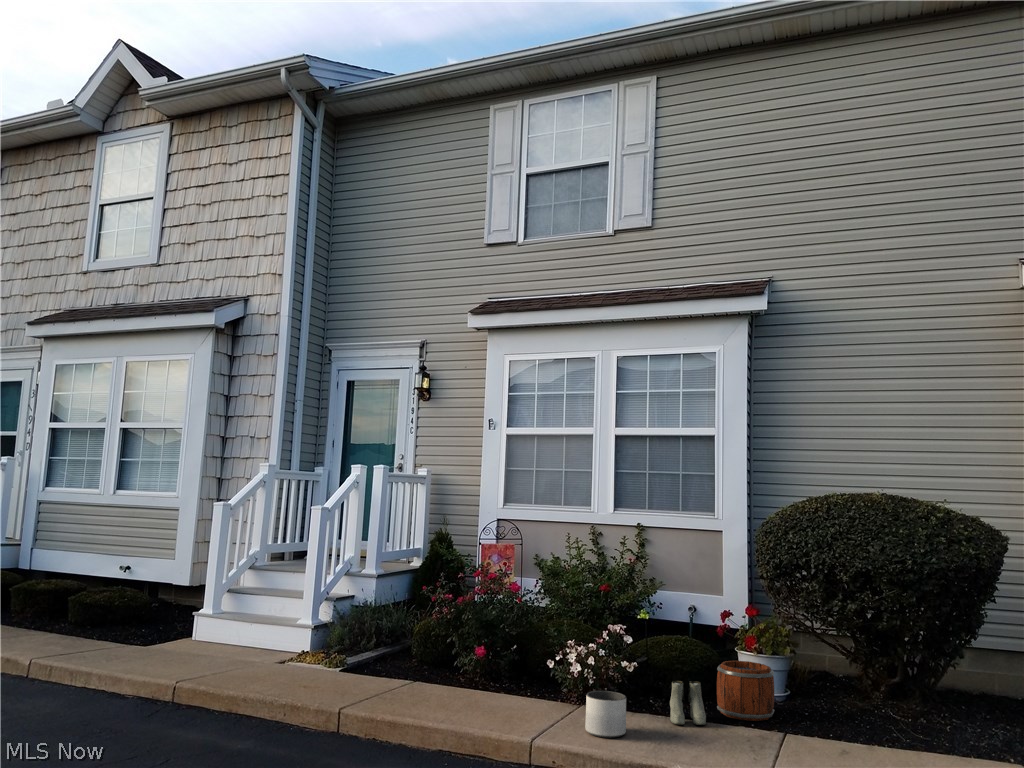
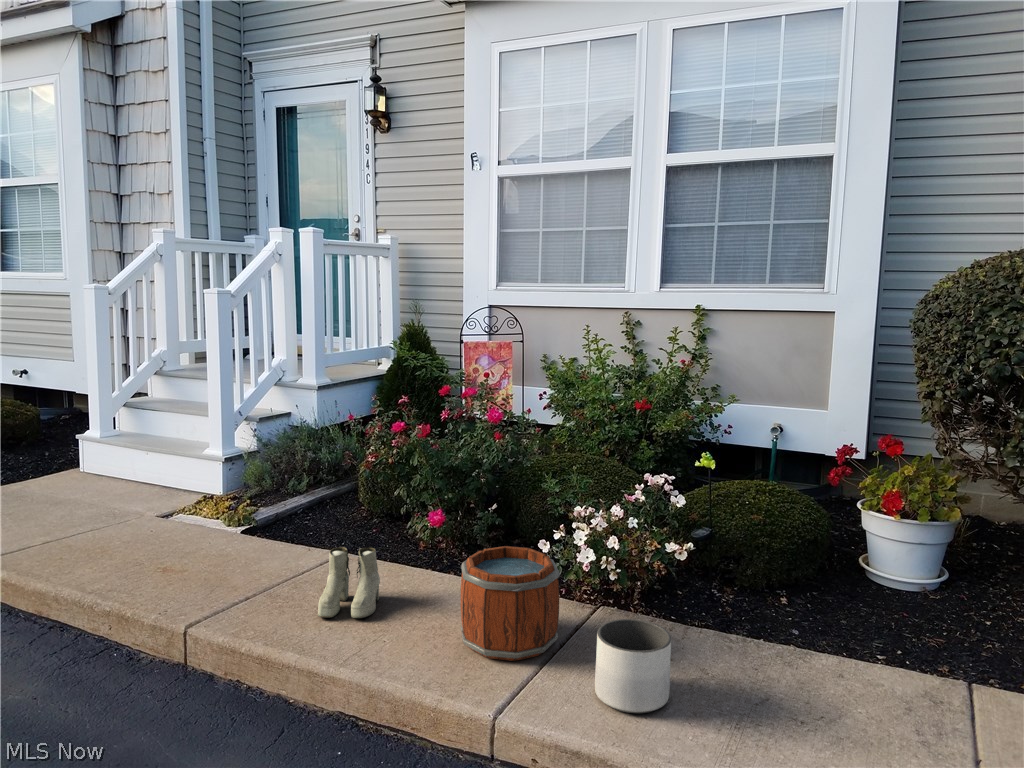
bucket: present [717,661,774,721] -> present [460,546,560,661]
boots: present [670,681,706,725] -> present [318,547,380,618]

